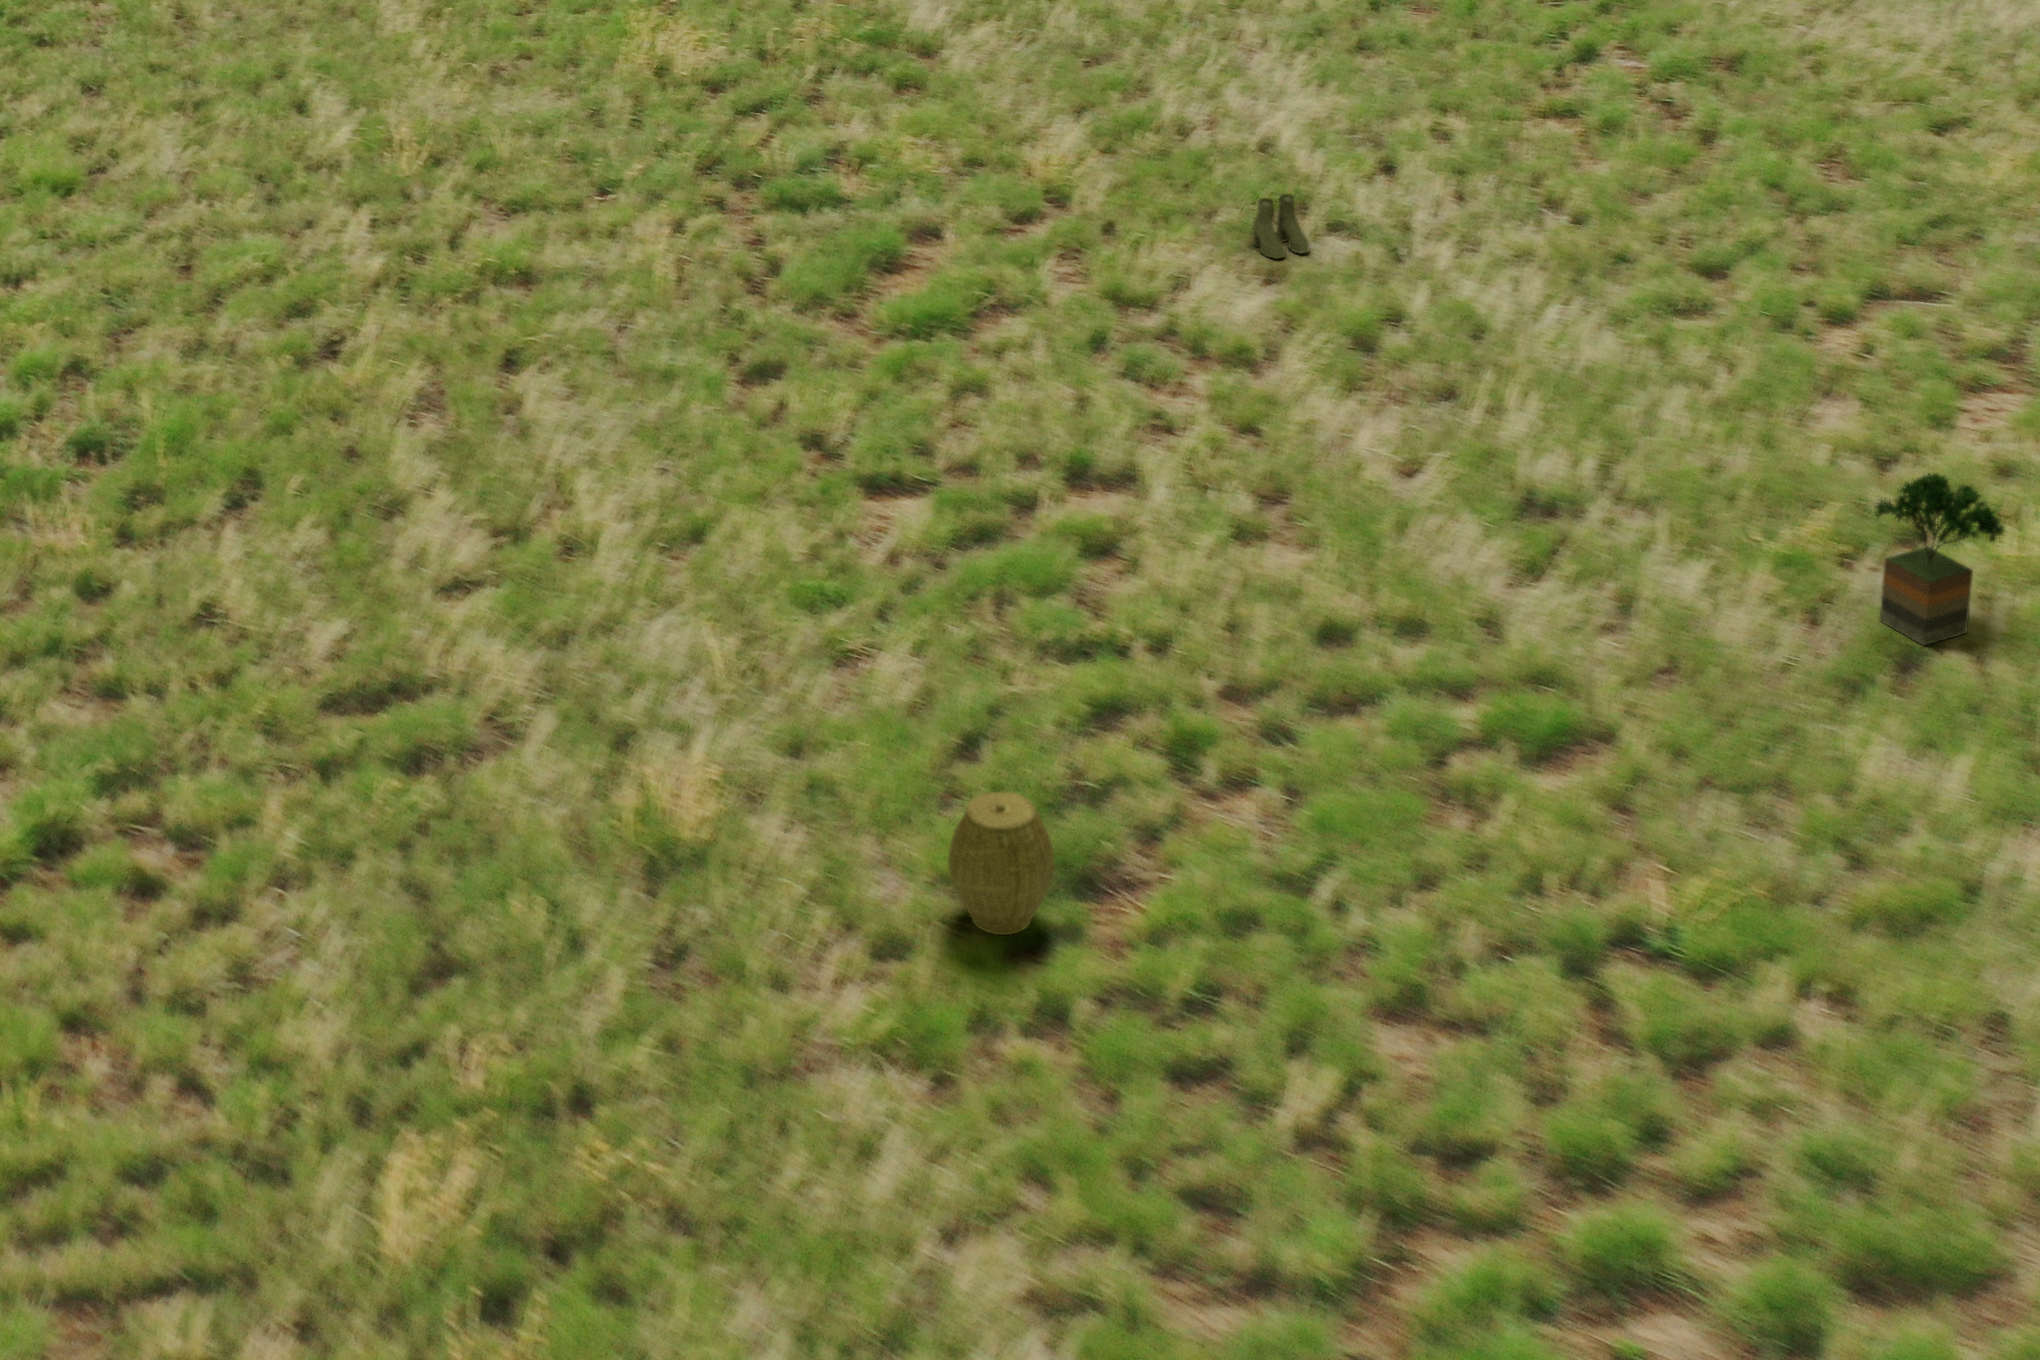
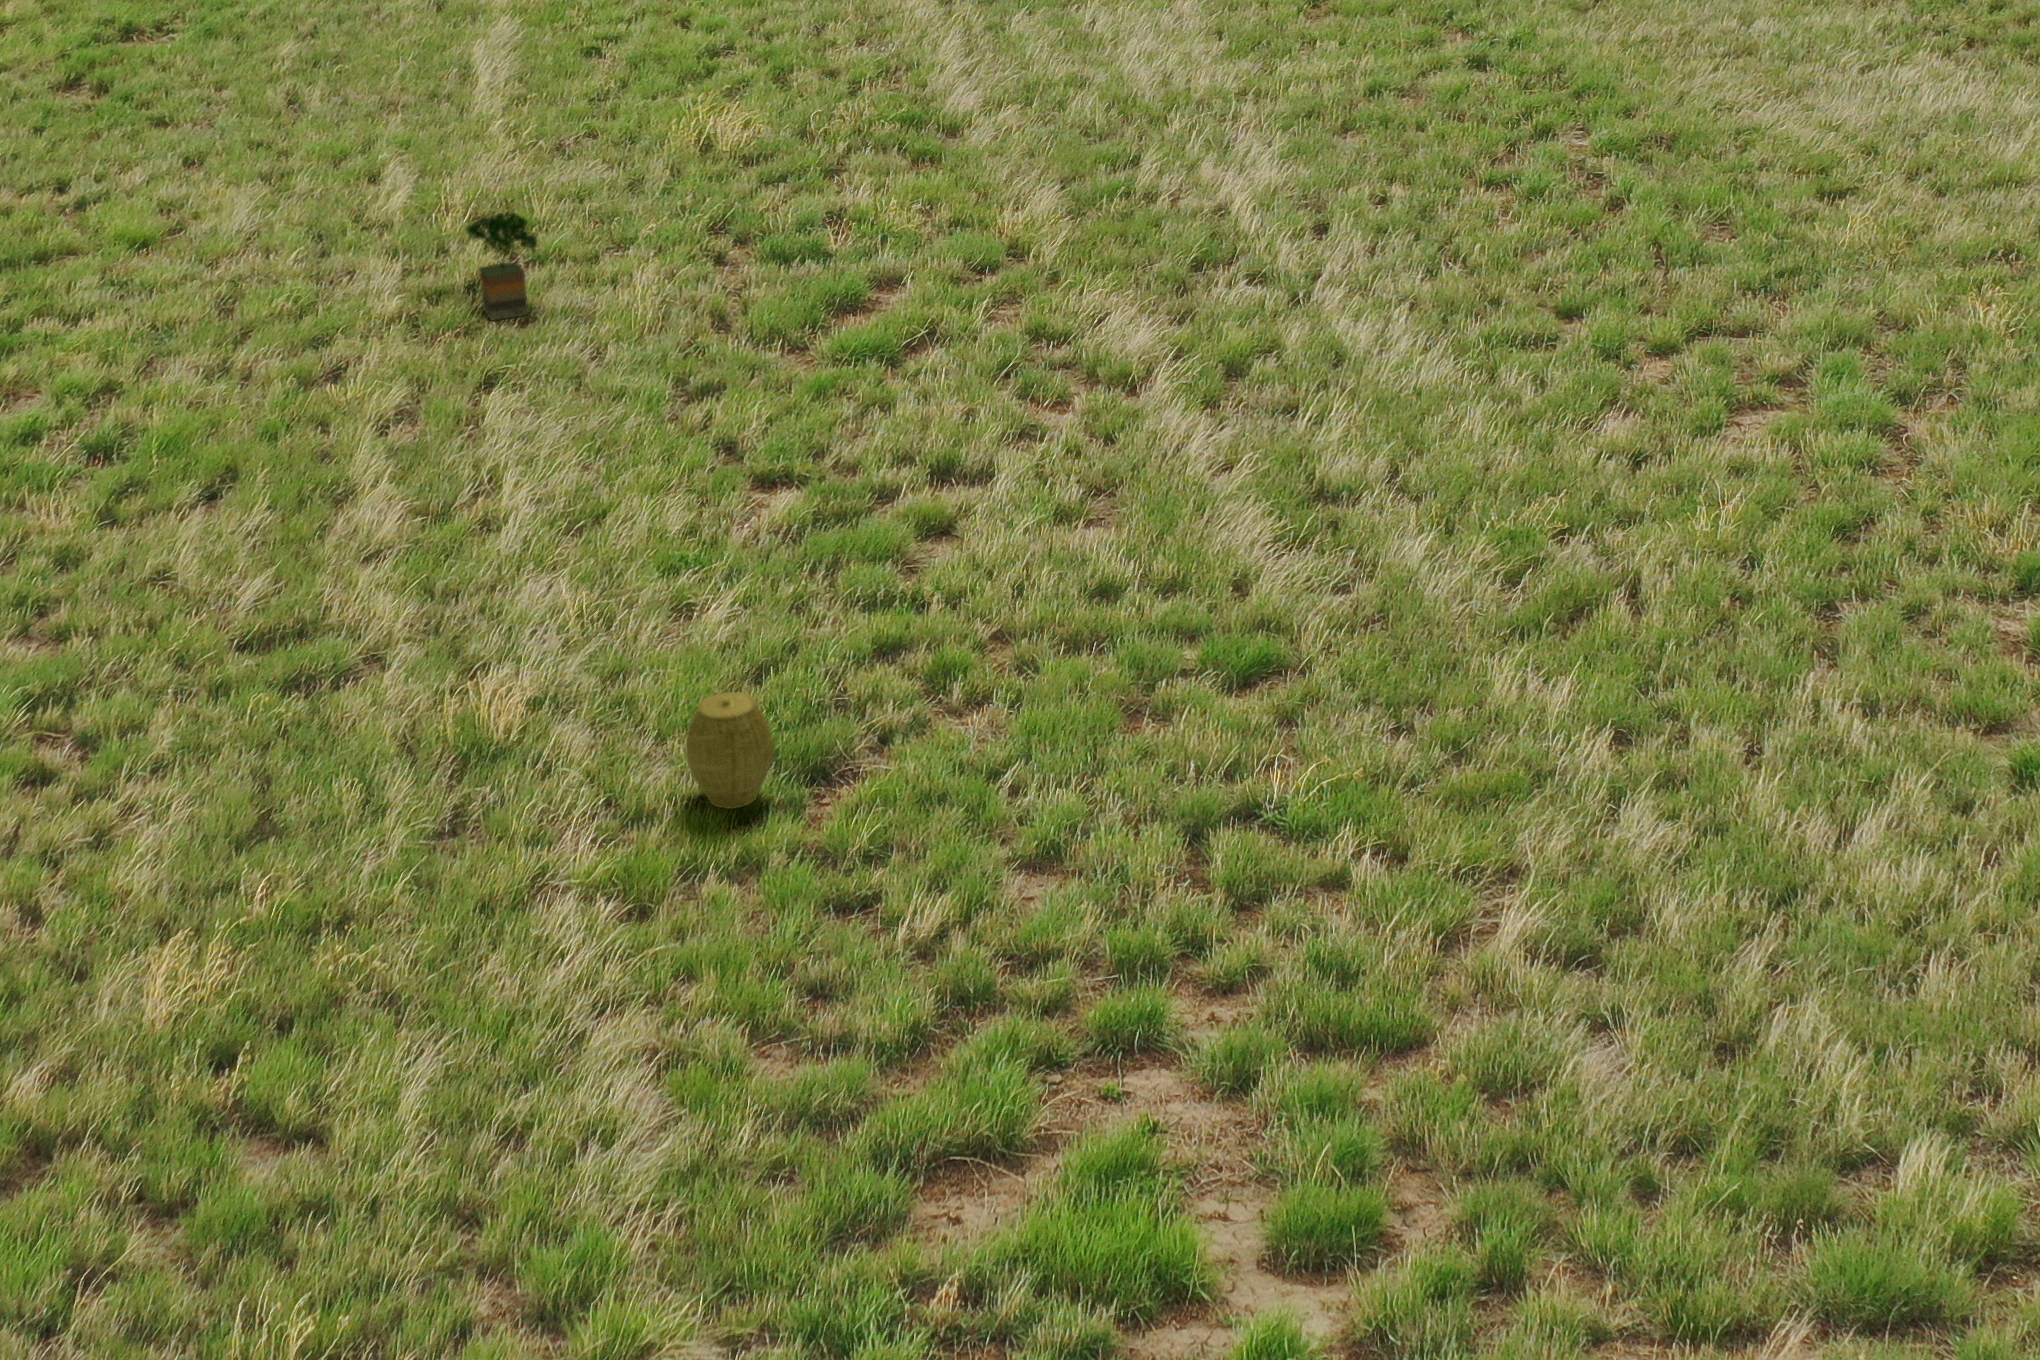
boots: present [1253,194,1310,259] -> none [1165,244,1212,299]
potted tree: present [1874,473,2005,645] -> present [466,211,538,321]

